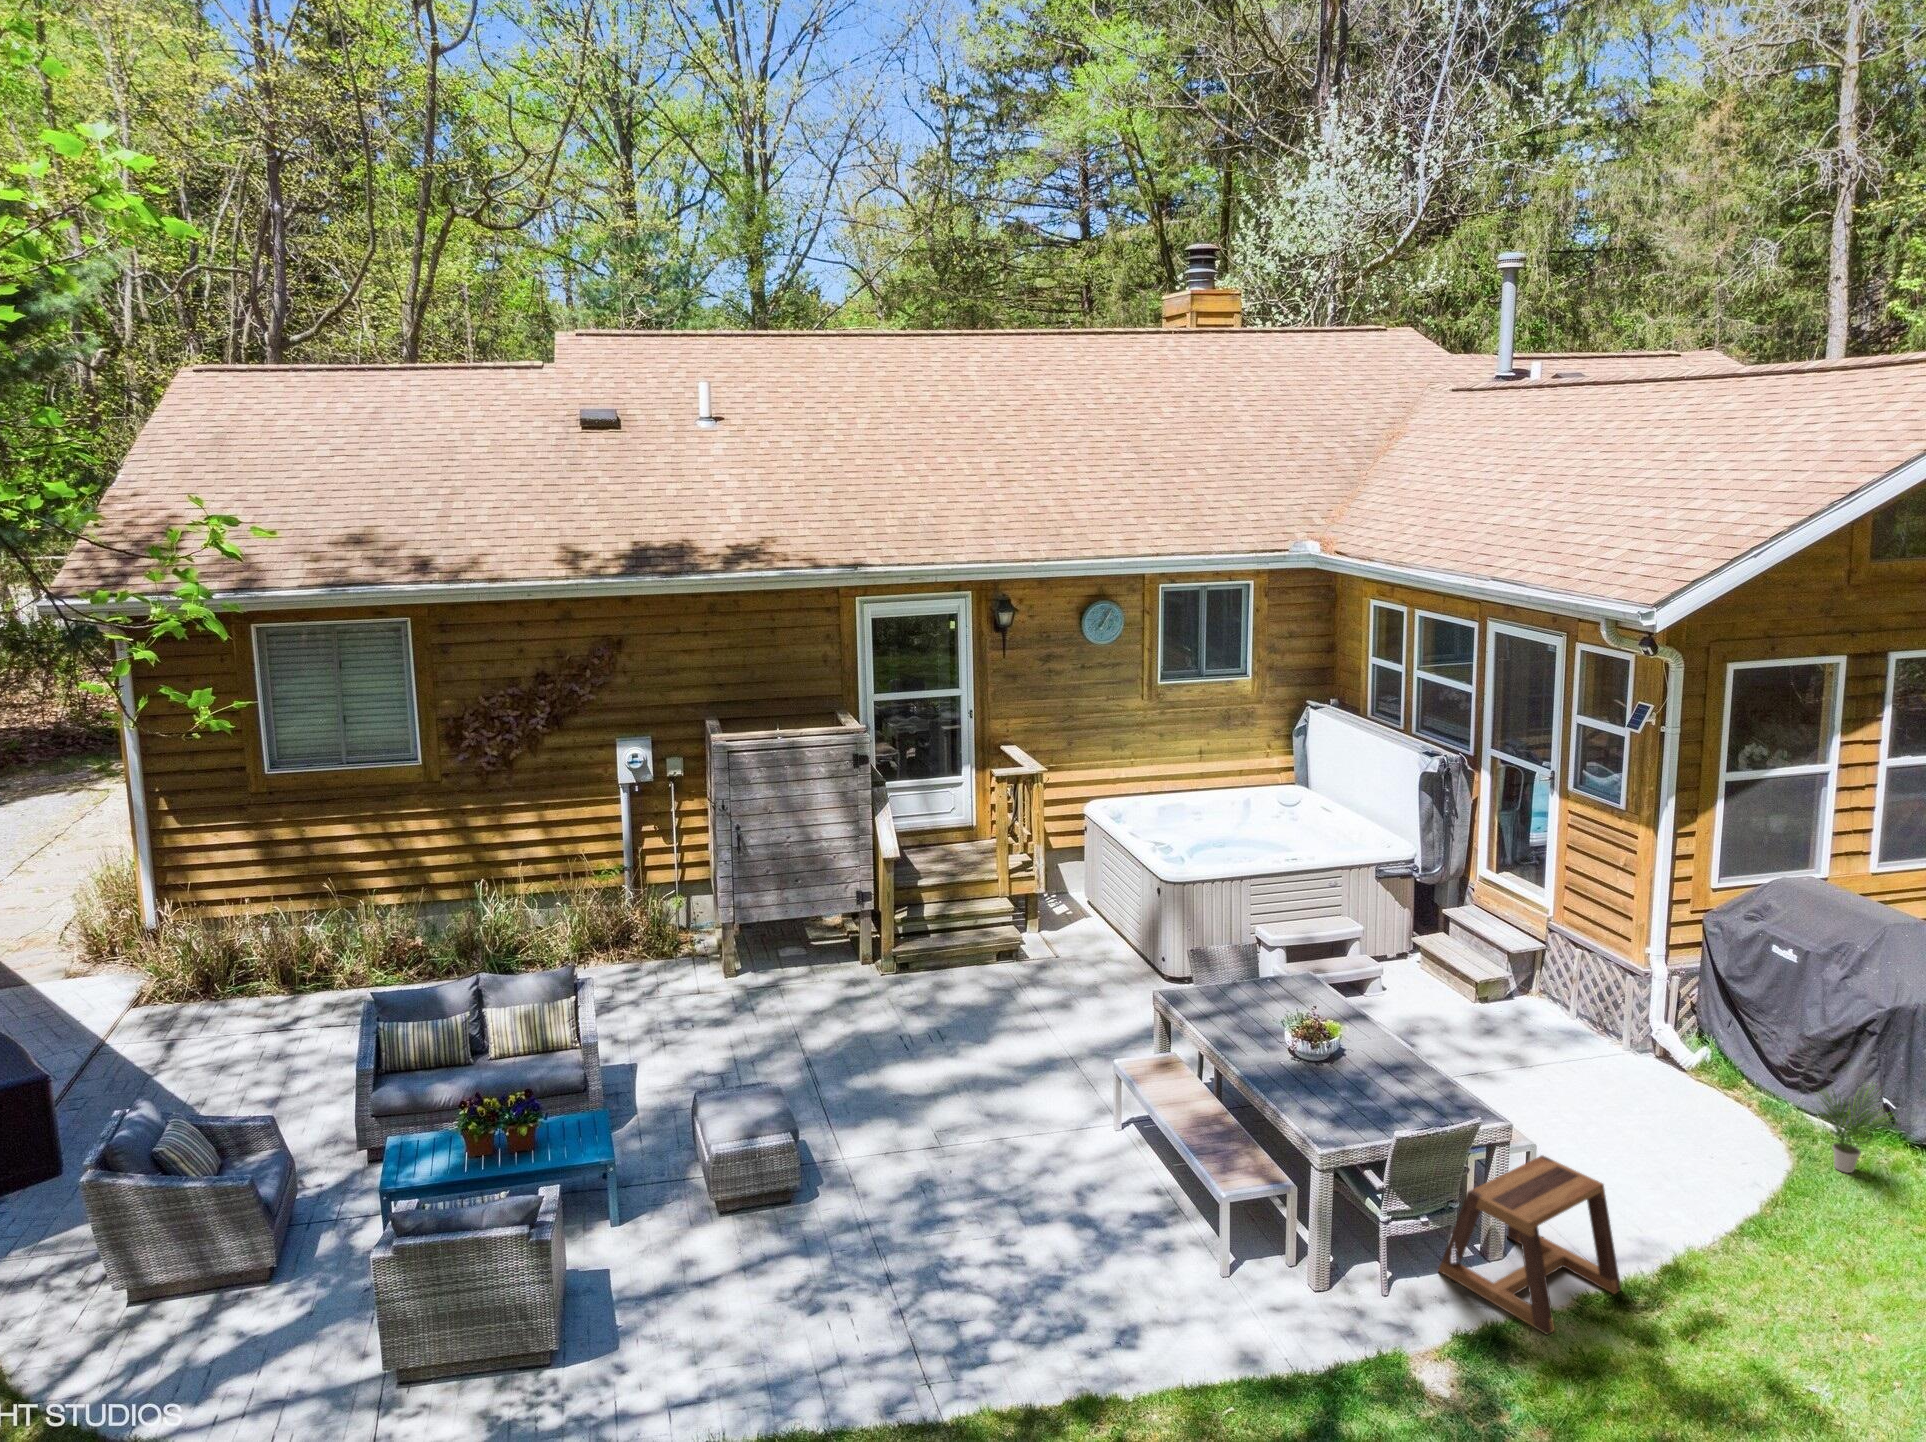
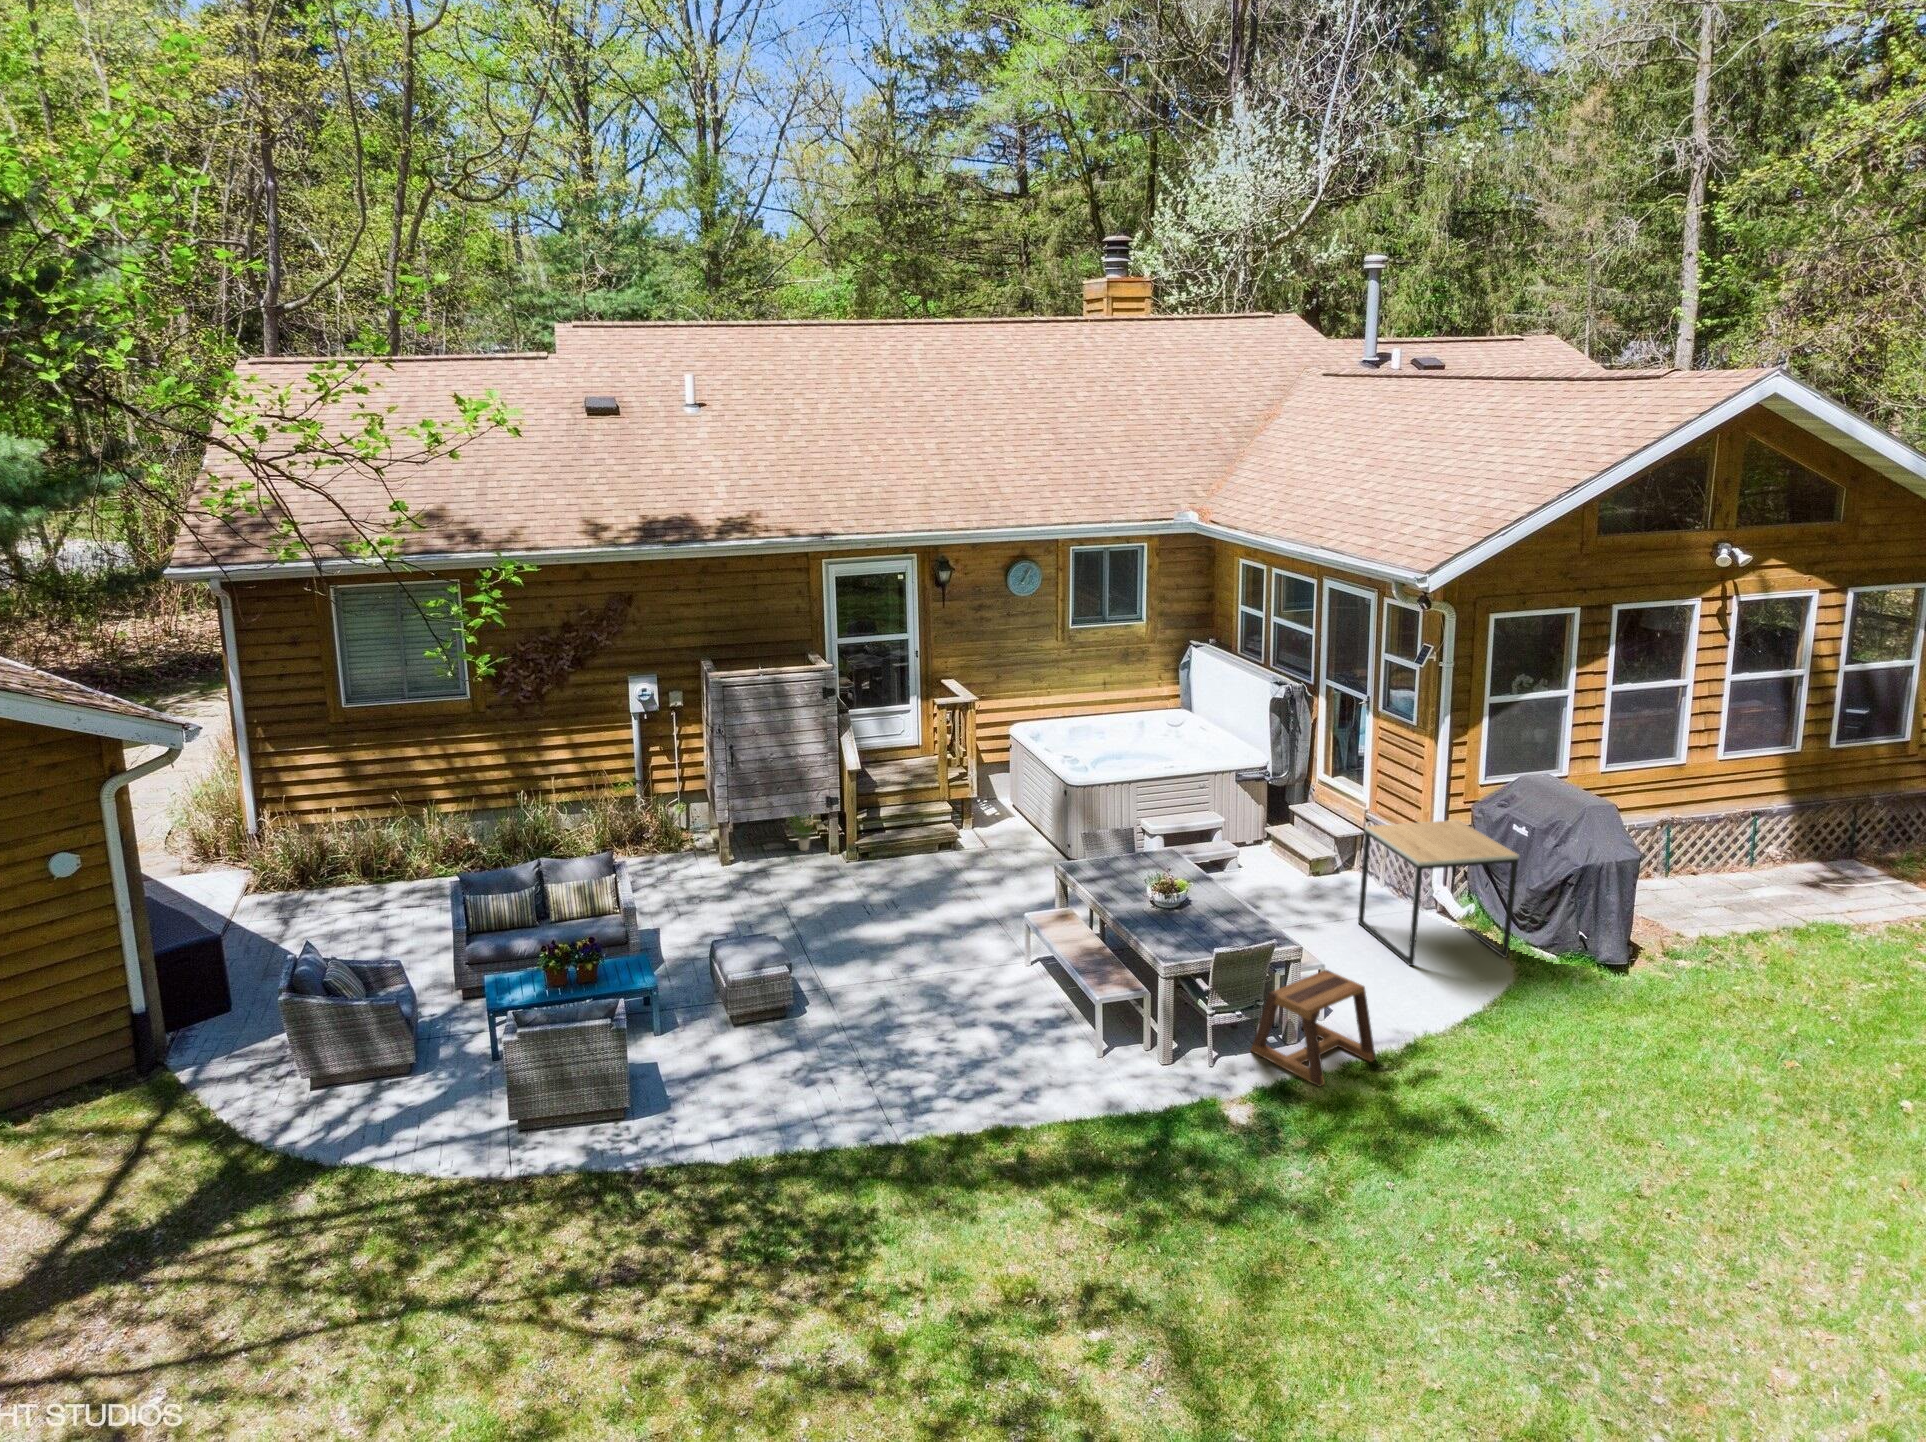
side table: none [1554,937,1789,1139] -> present [1358,820,1519,966]
potted plant: present [1811,1088,1895,1173] -> present [790,811,817,851]

